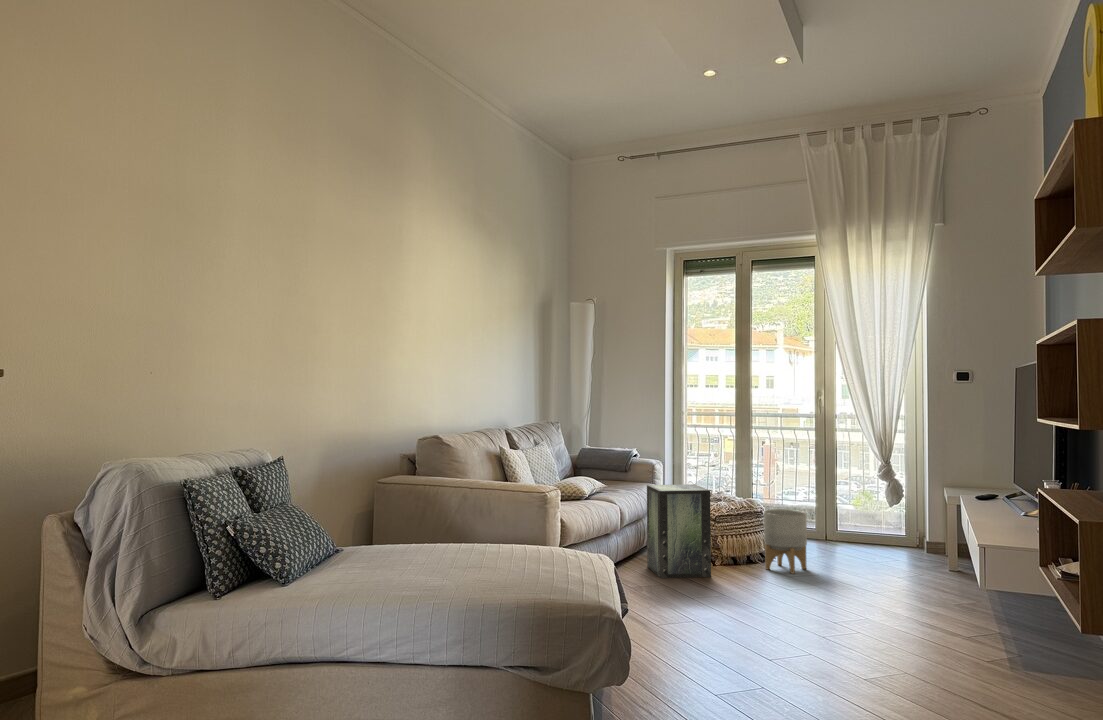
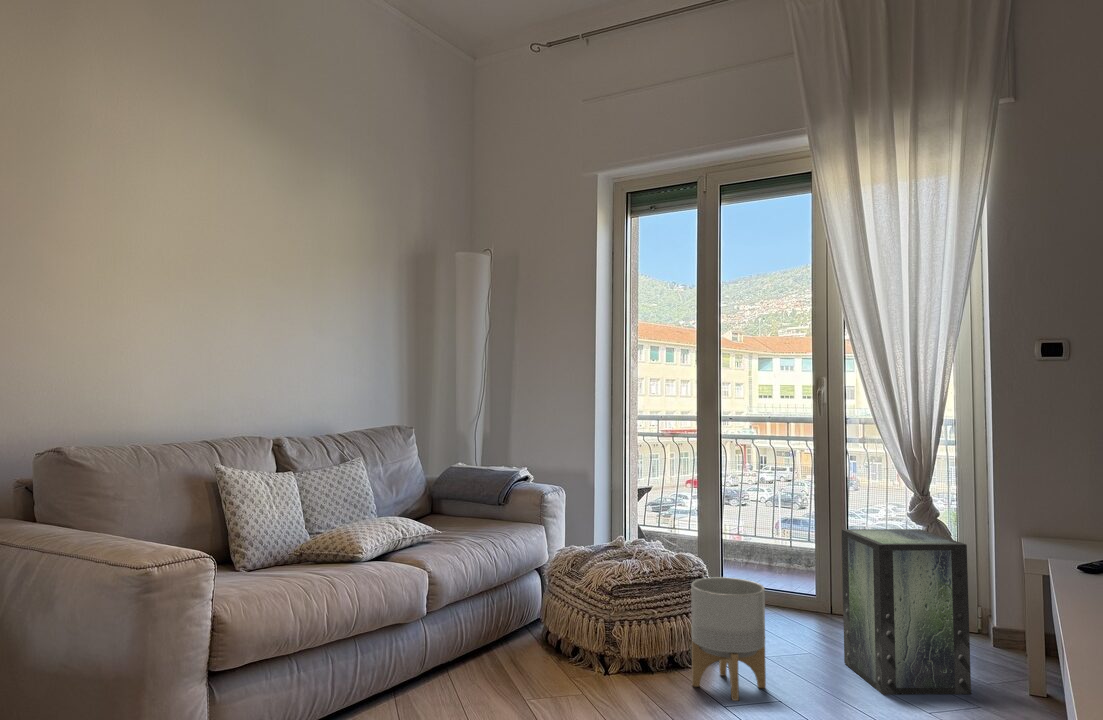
storage box: present [647,484,711,578] -> present [842,529,971,695]

